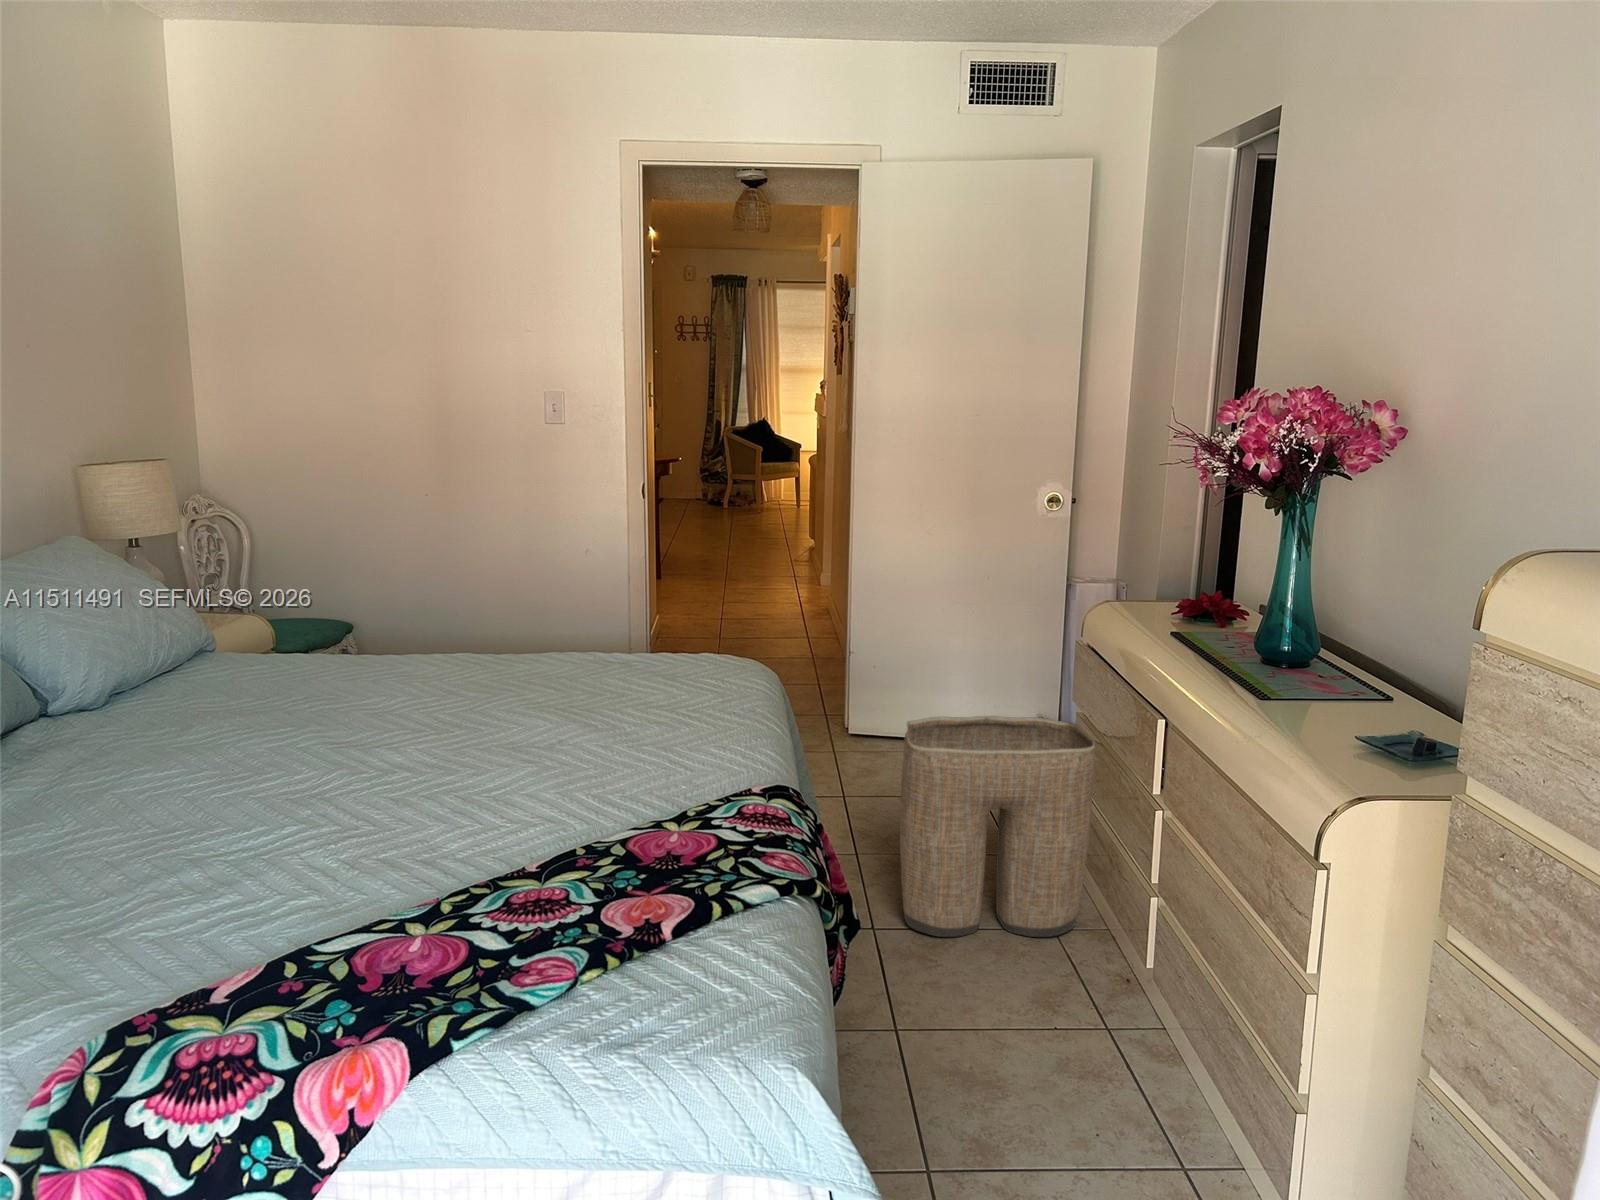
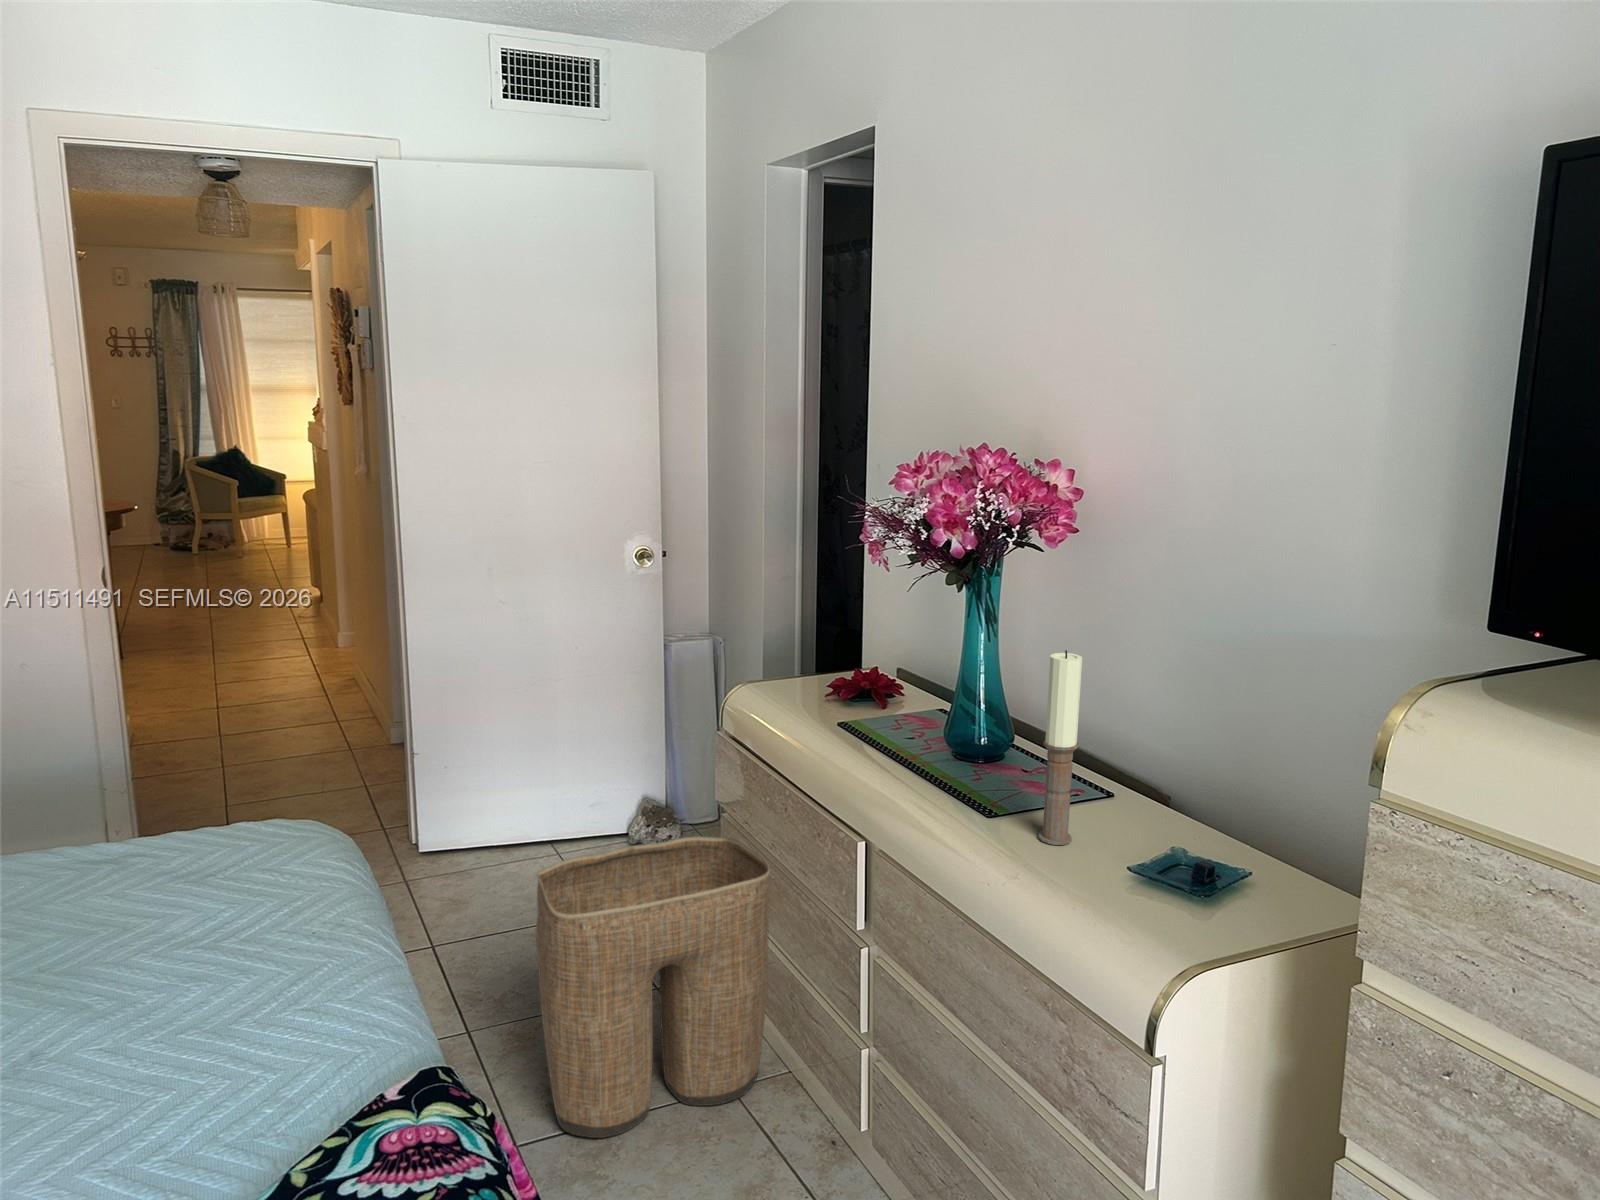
candle: none [1288,548,1334,716] -> present [1038,650,1082,845]

